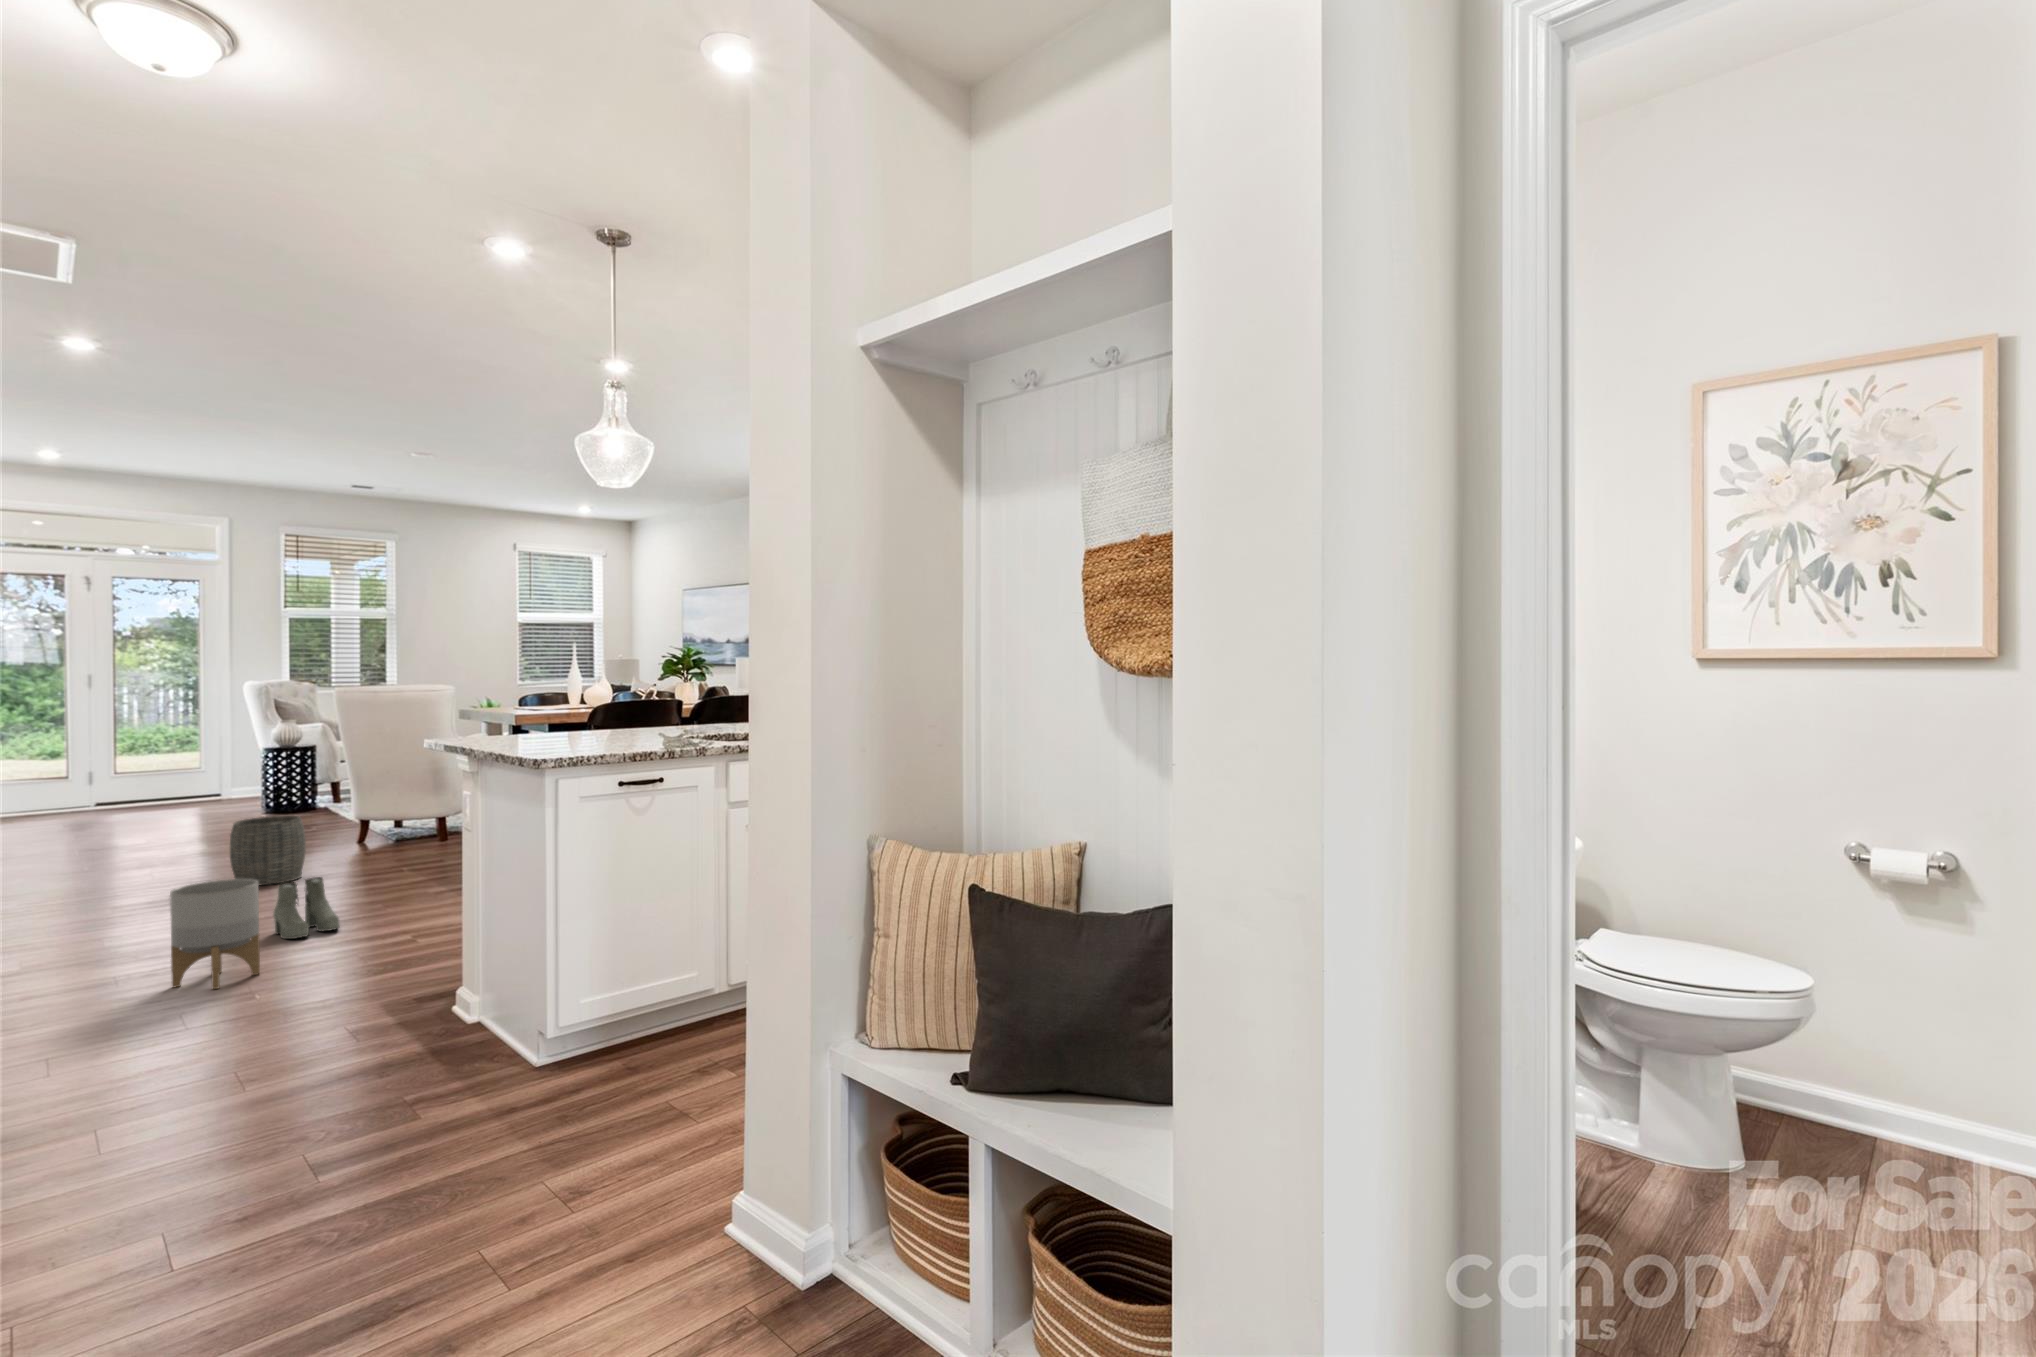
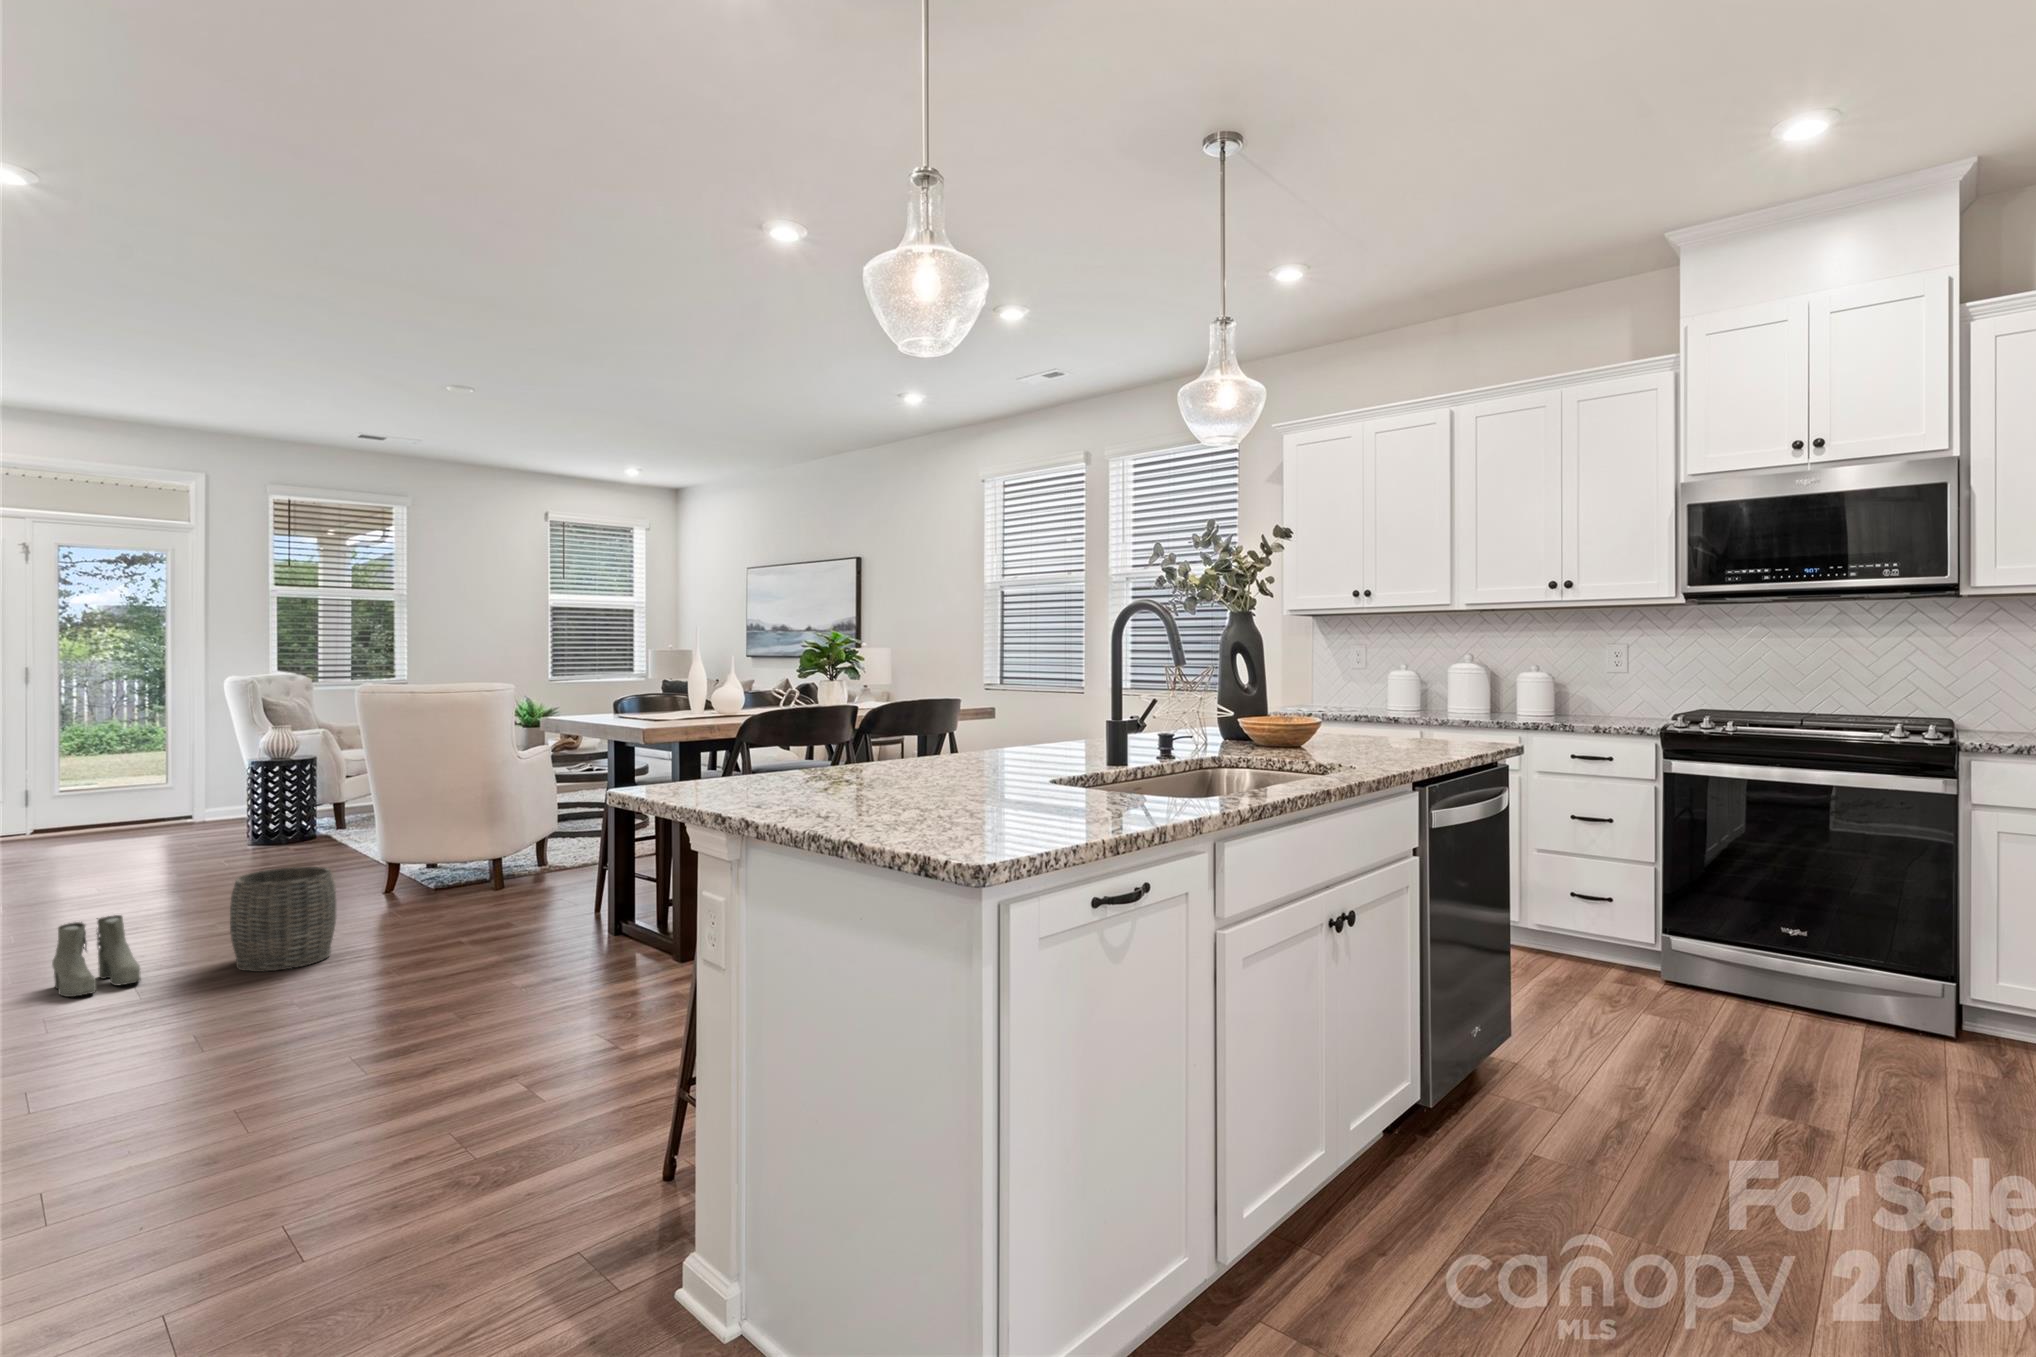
boots: present [273,877,340,939] -> present [52,915,141,997]
planter: present [170,879,260,989] -> none [175,1015,323,1223]

